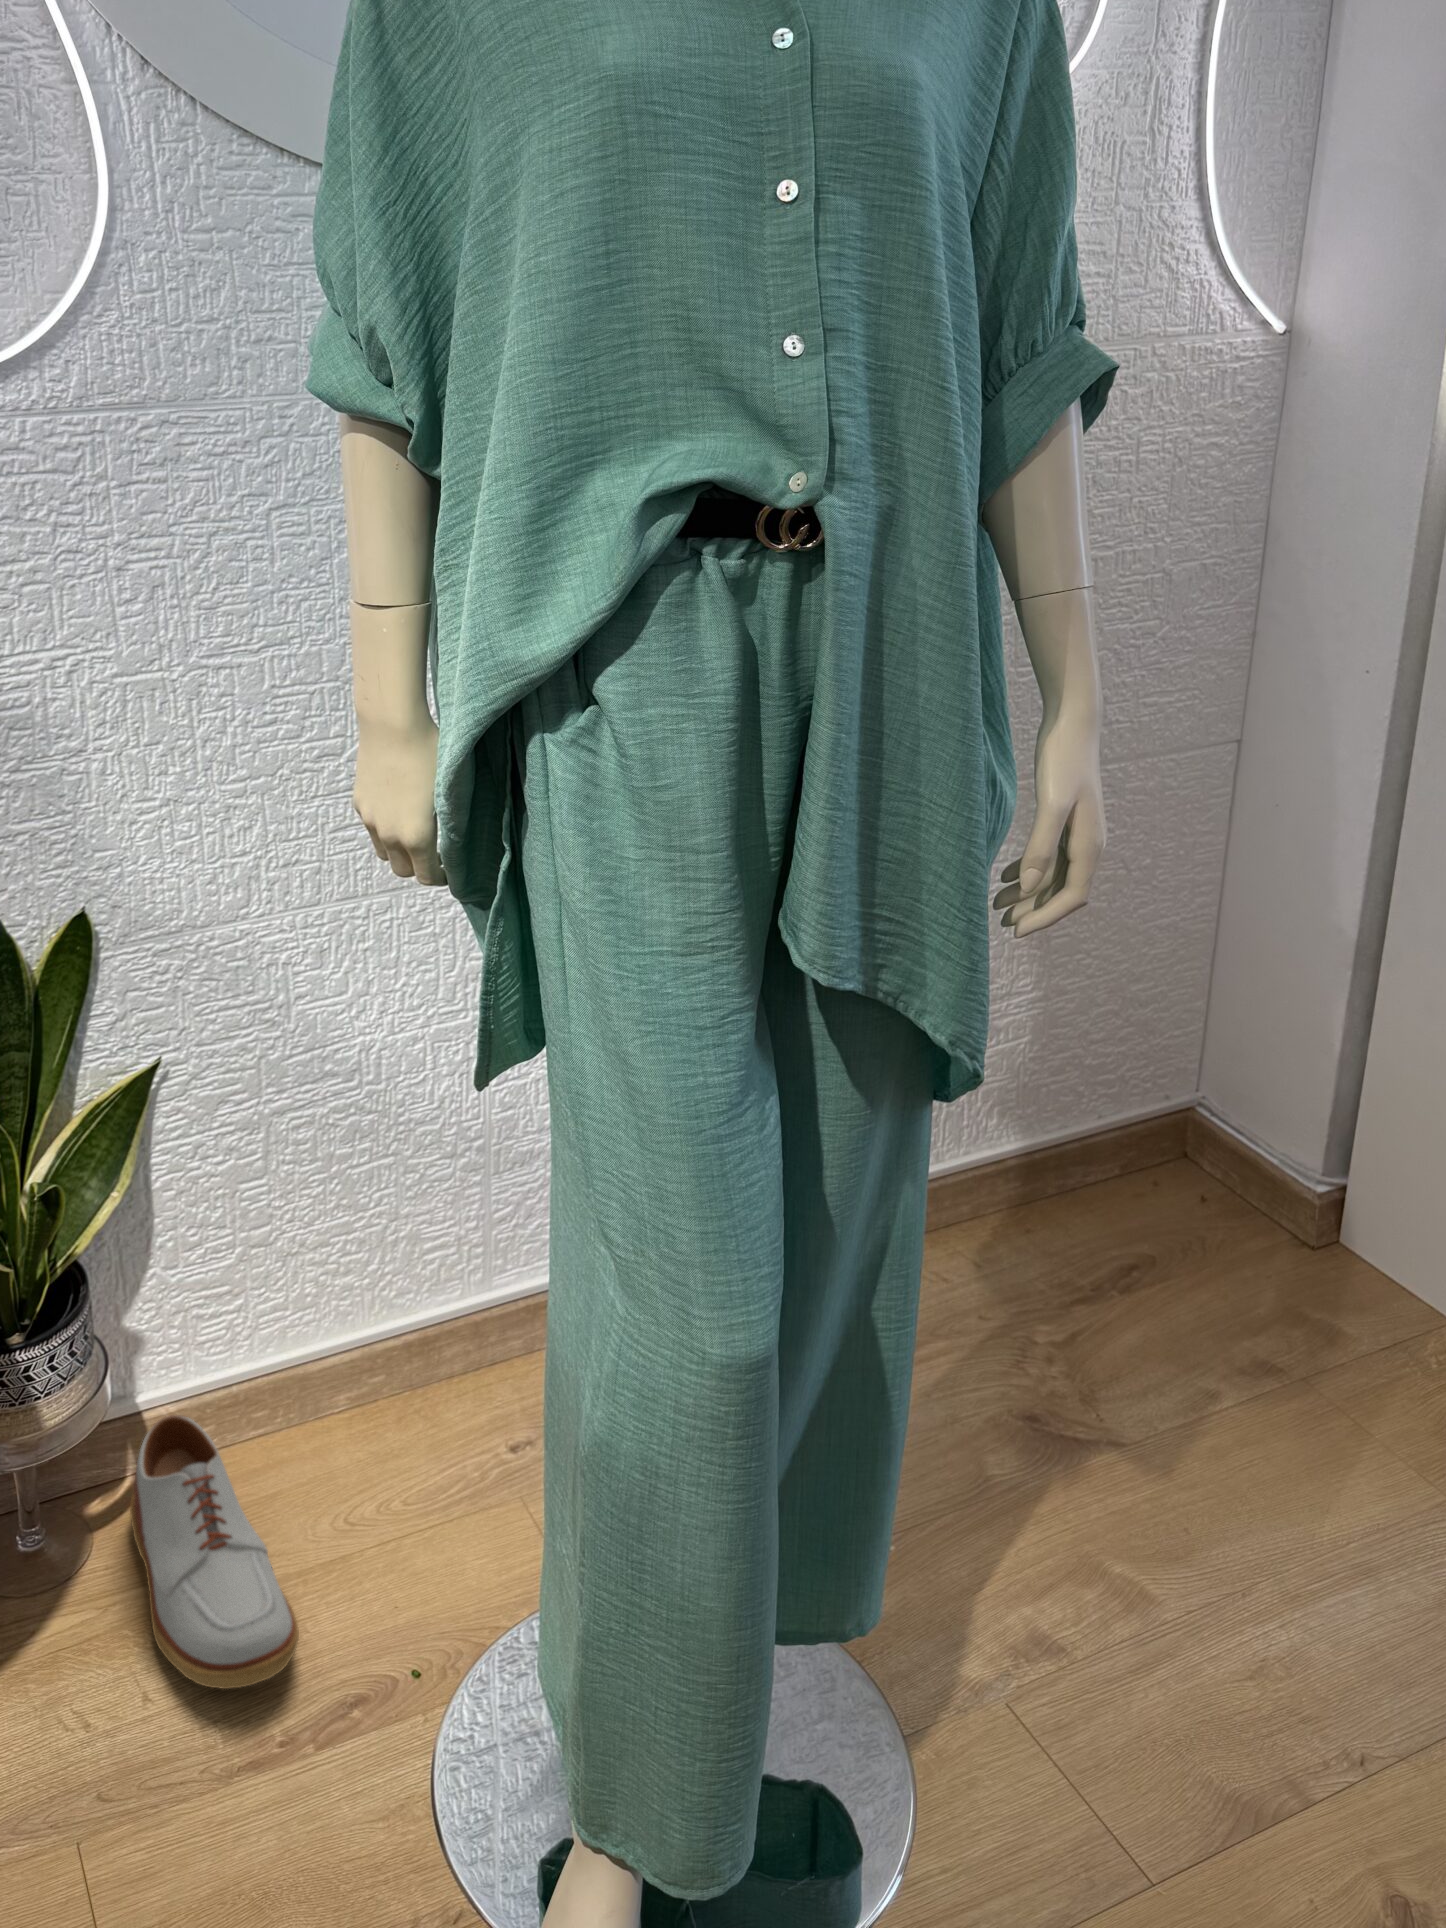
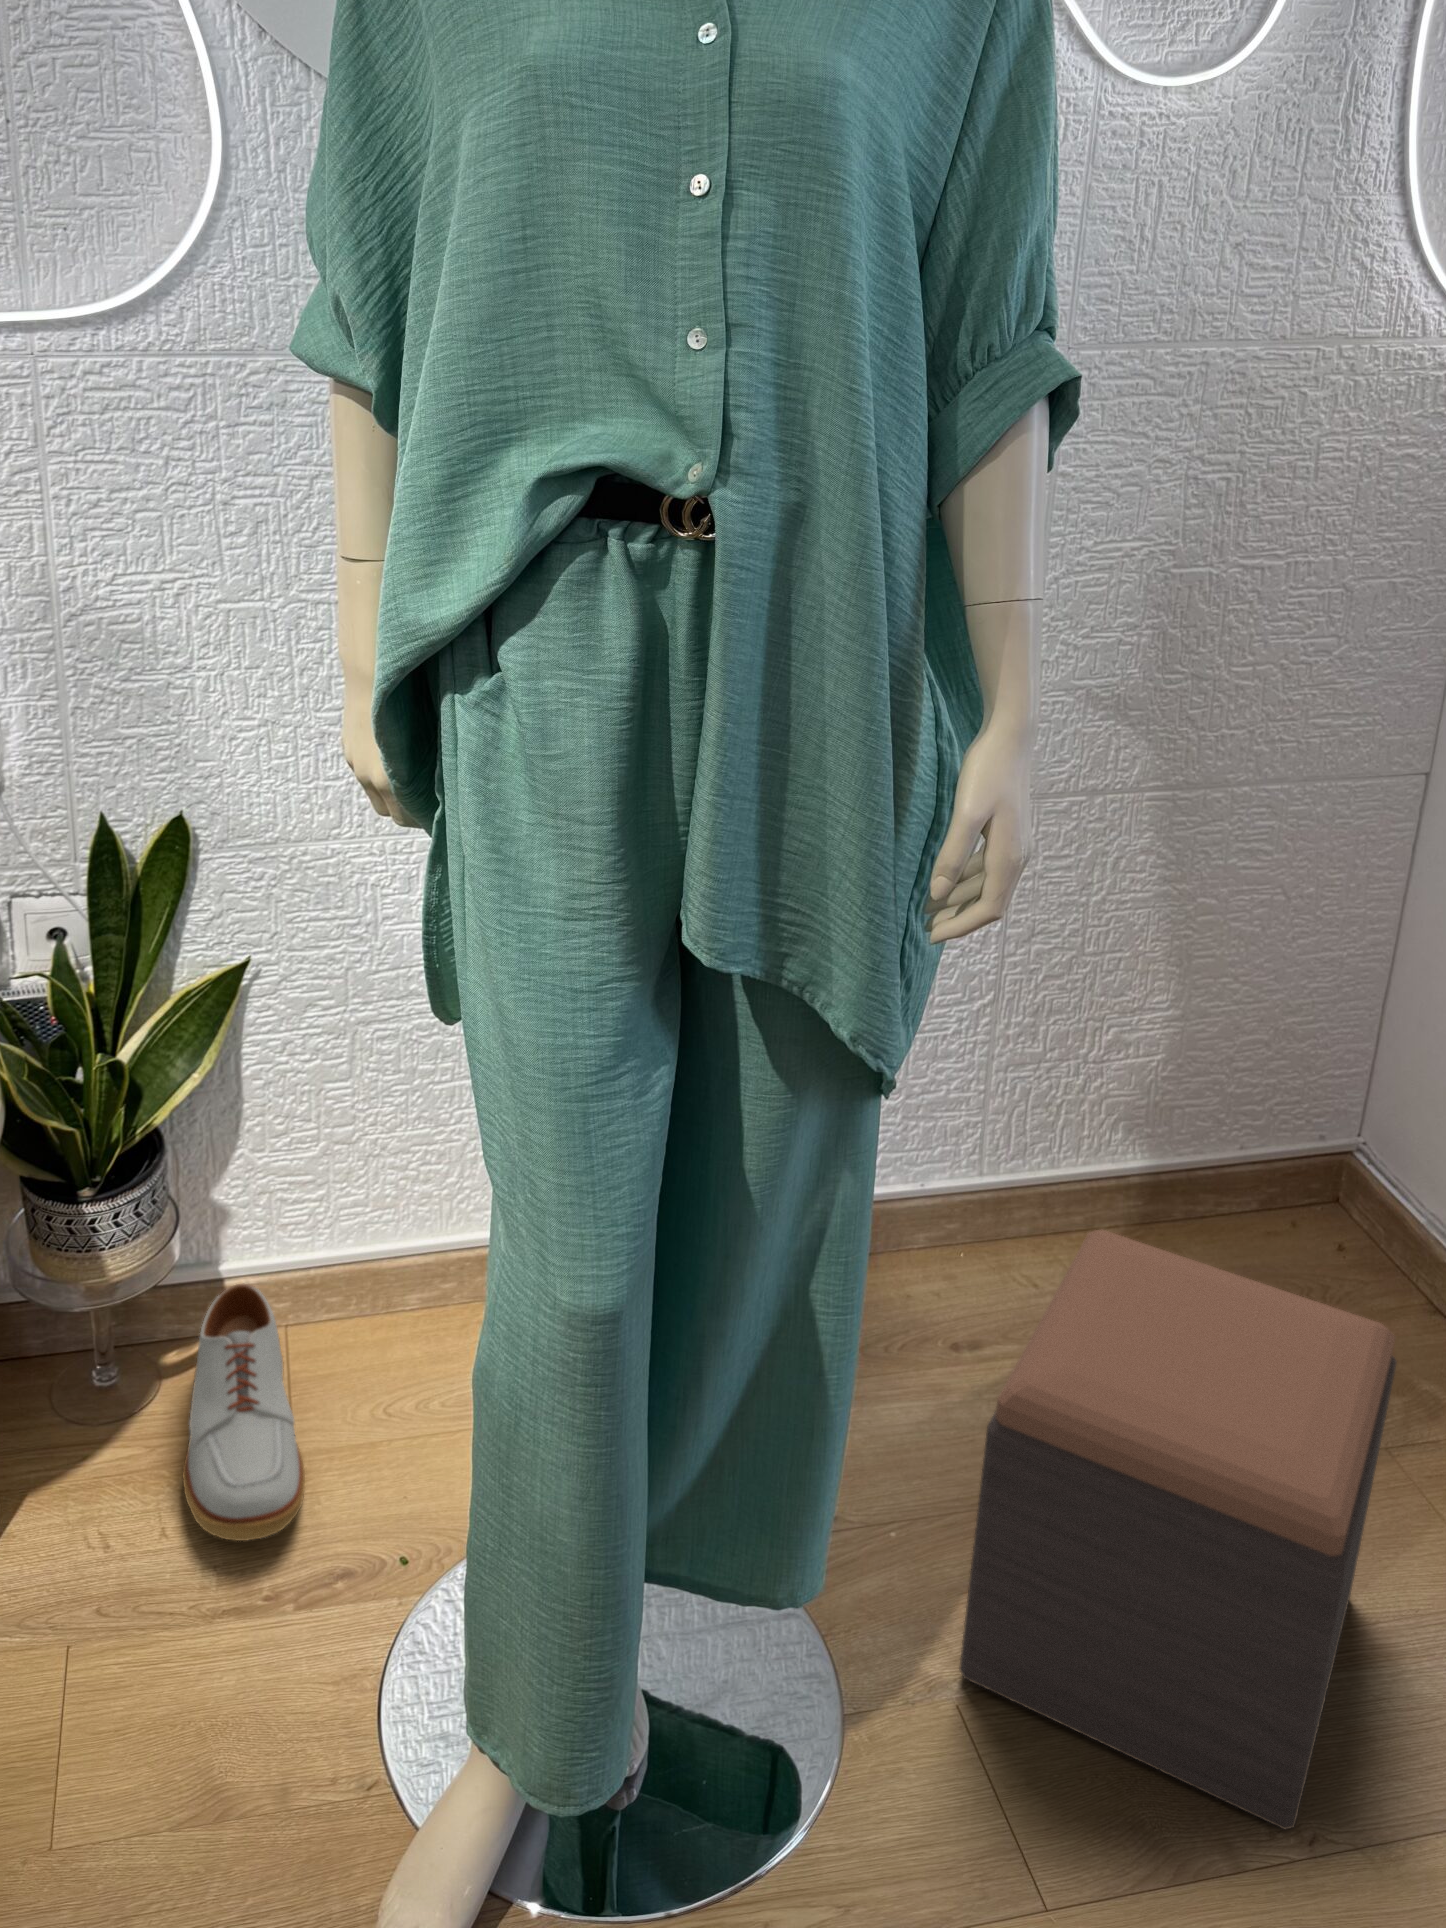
footstool: none [1001,1205,1381,1740] -> present [960,1229,1397,1830]

